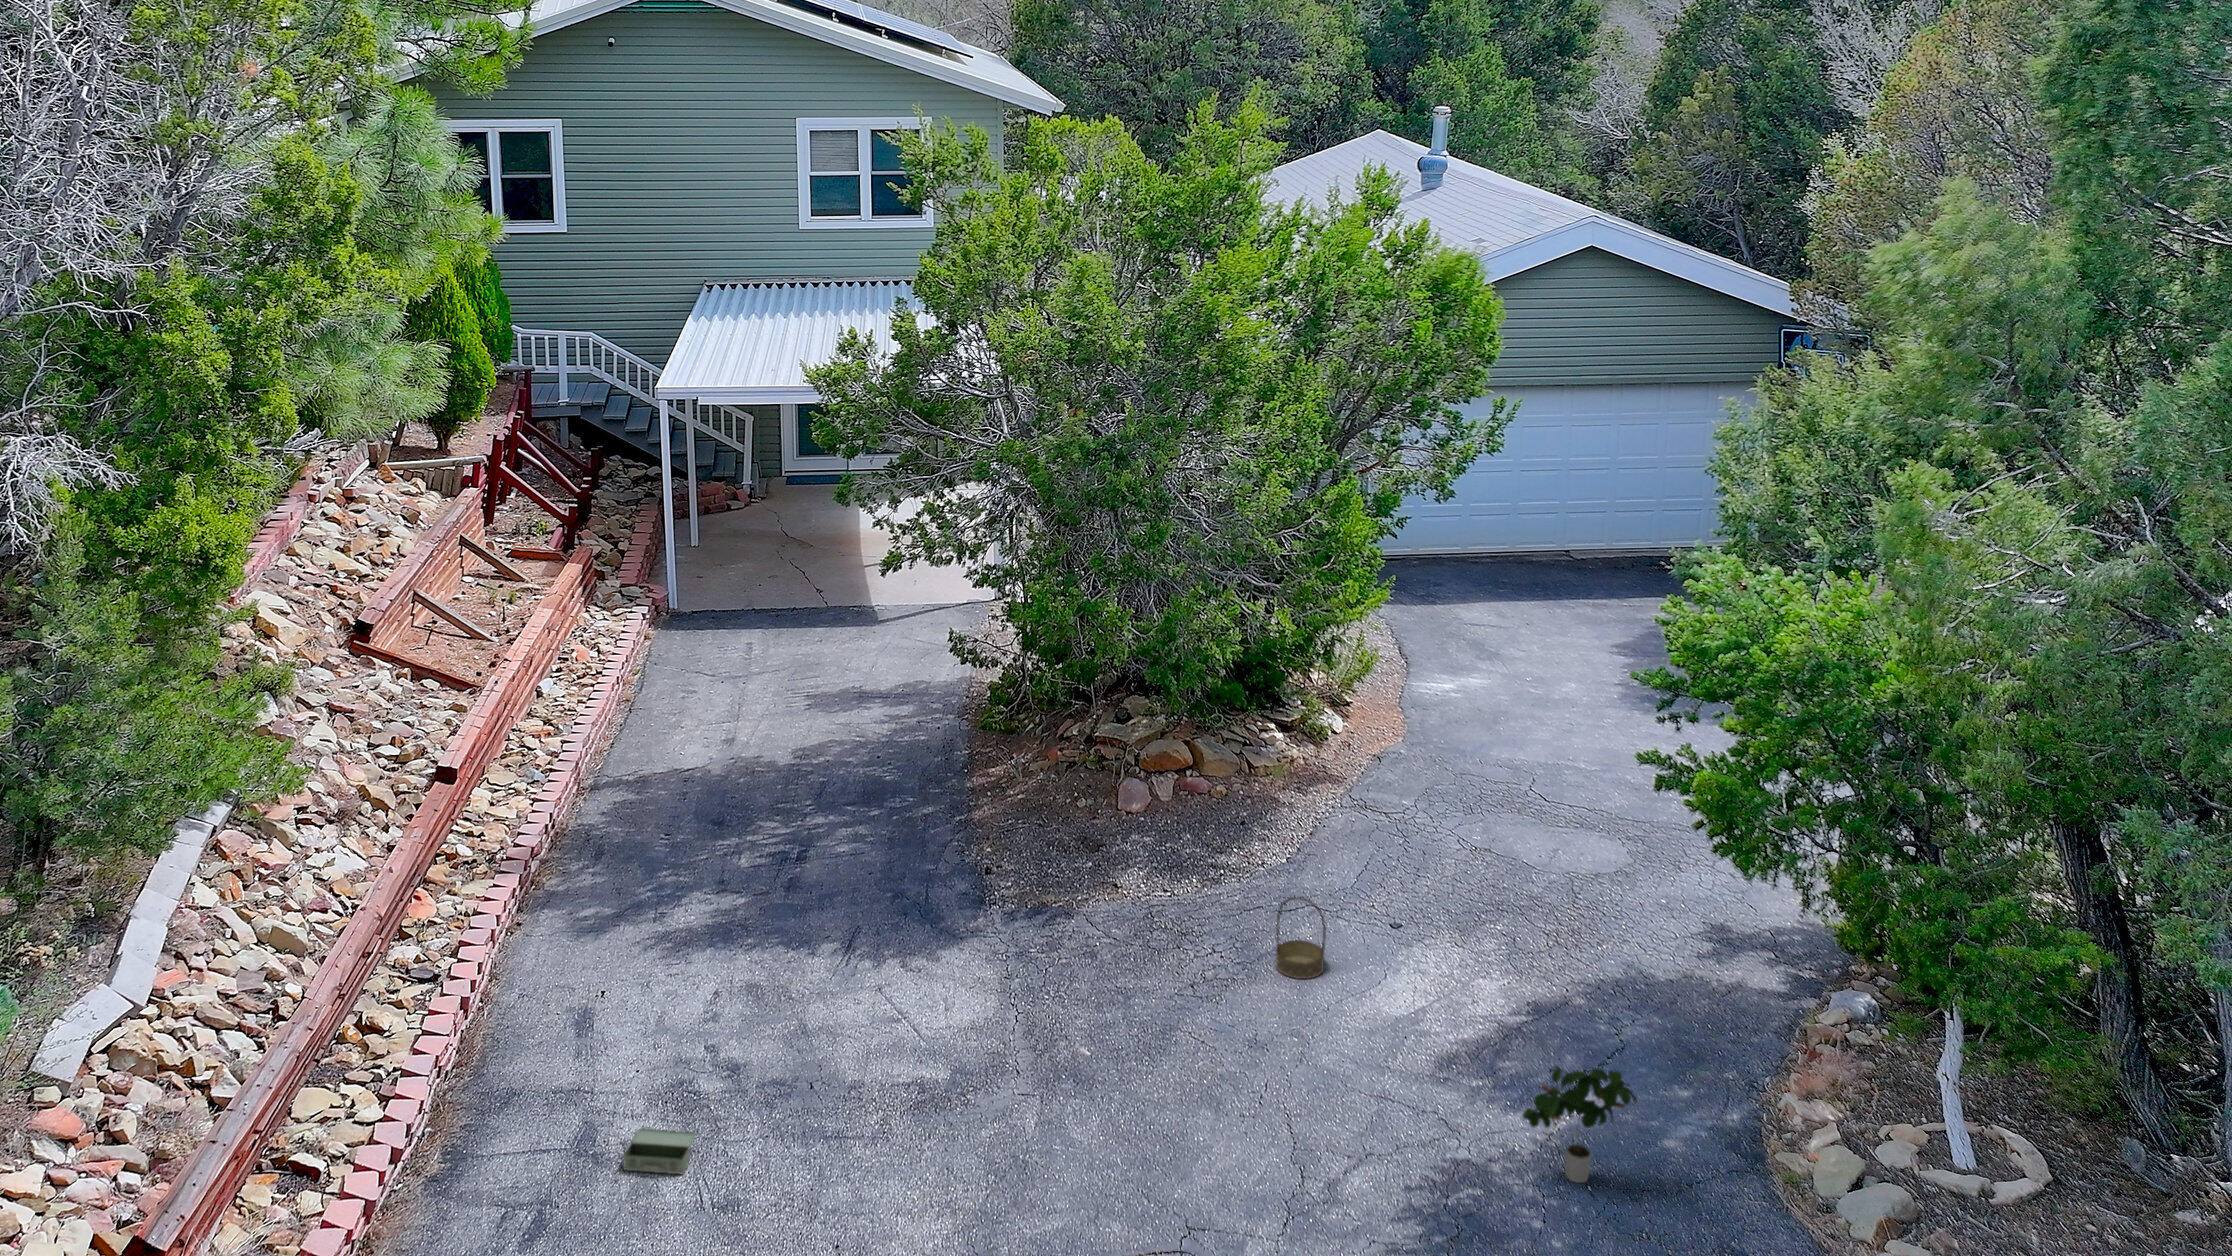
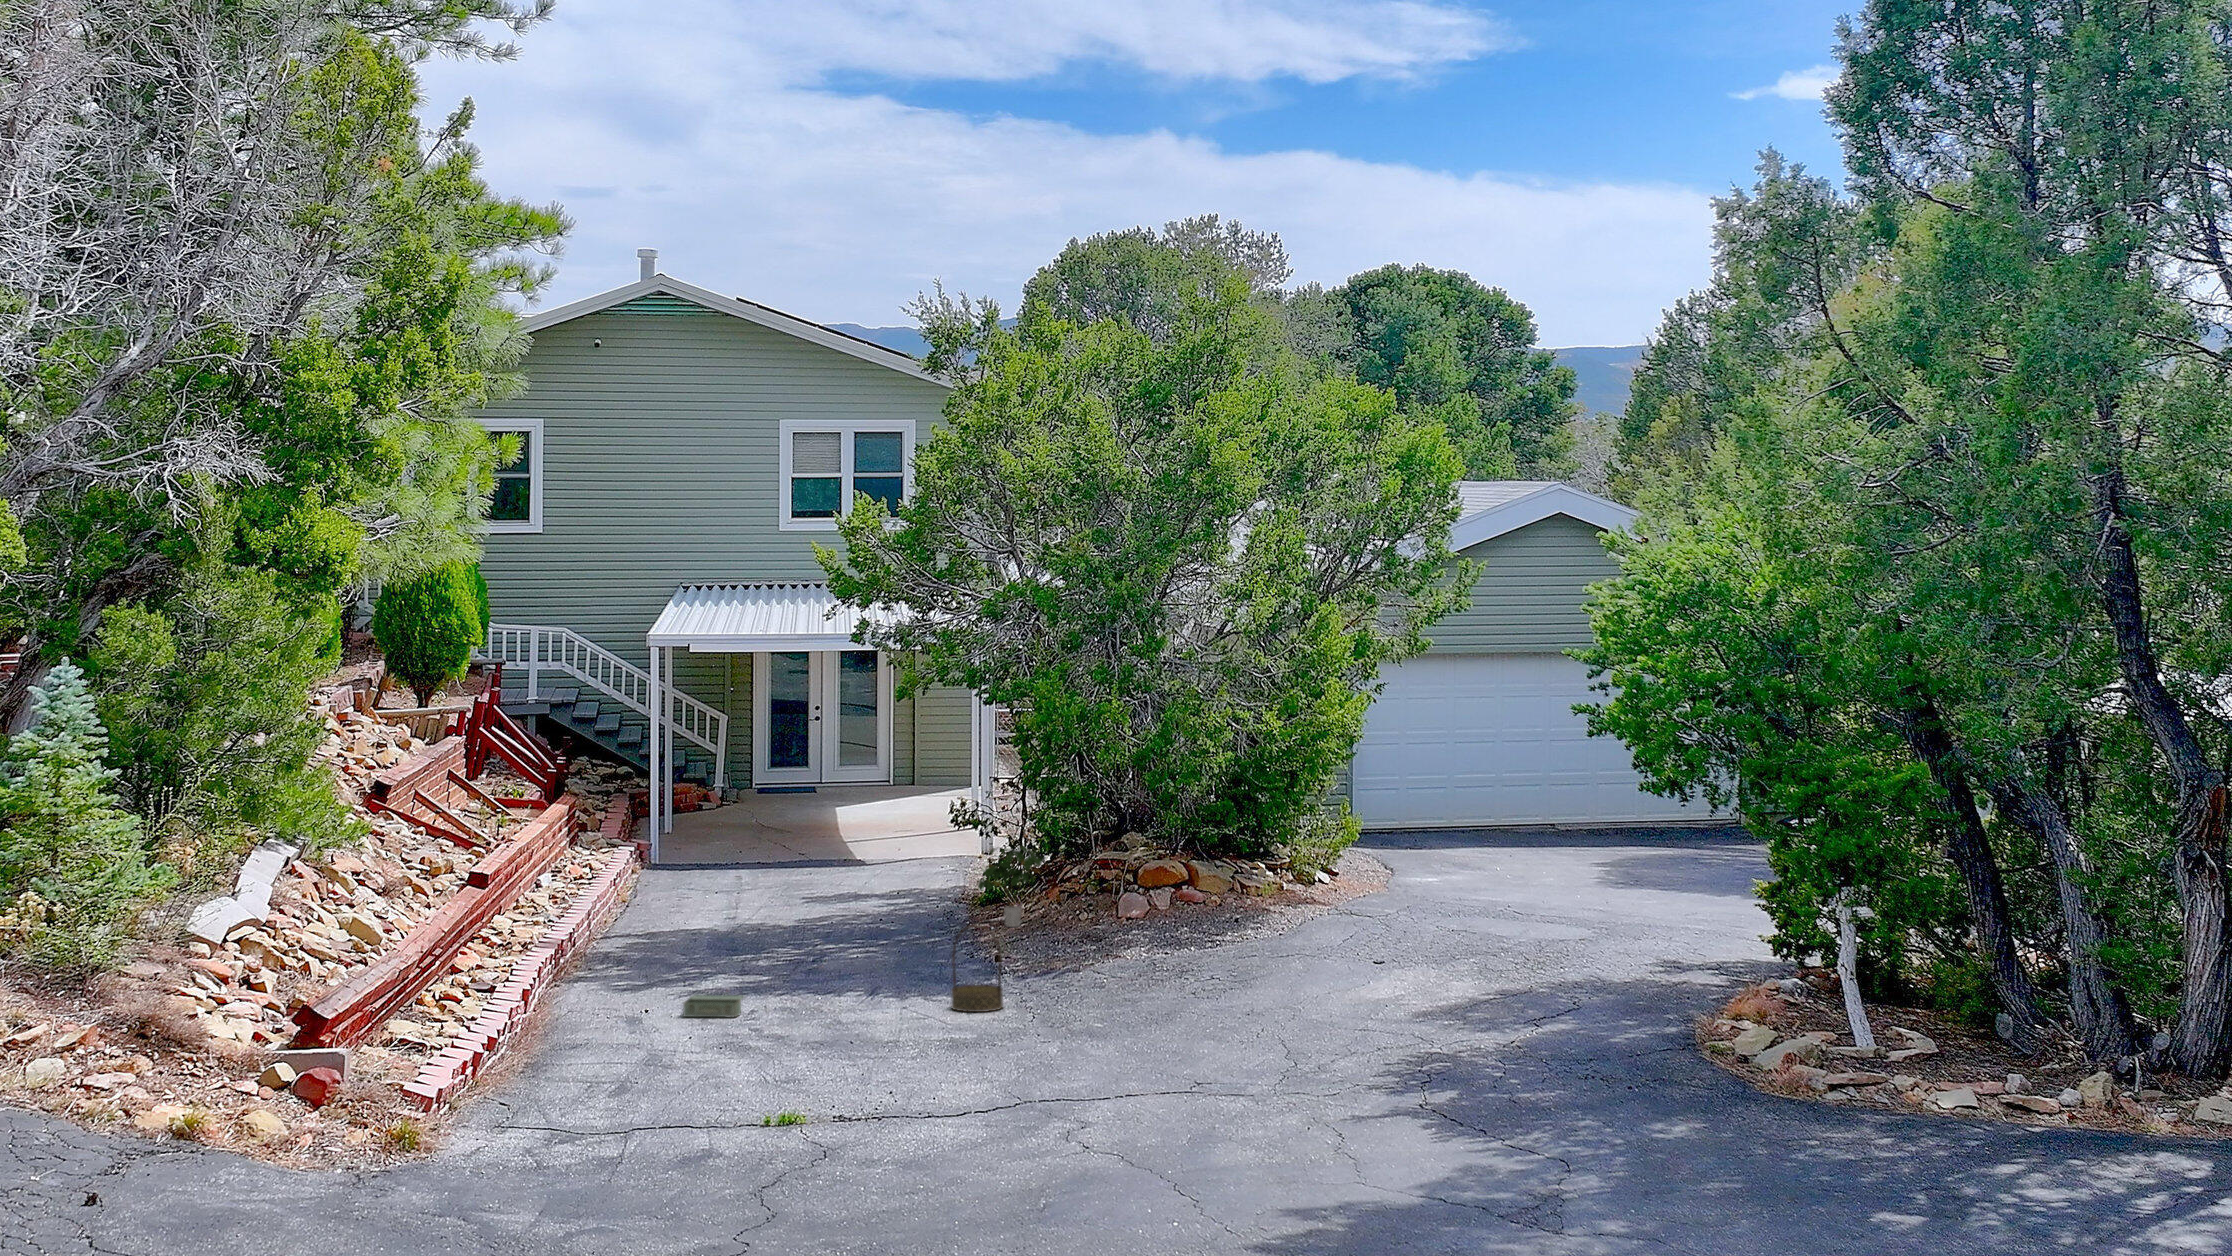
basket: present [1276,897,1326,979] -> present [951,925,1003,1012]
potted plant: present [1523,1066,1637,1183] -> present [977,846,1046,927]

